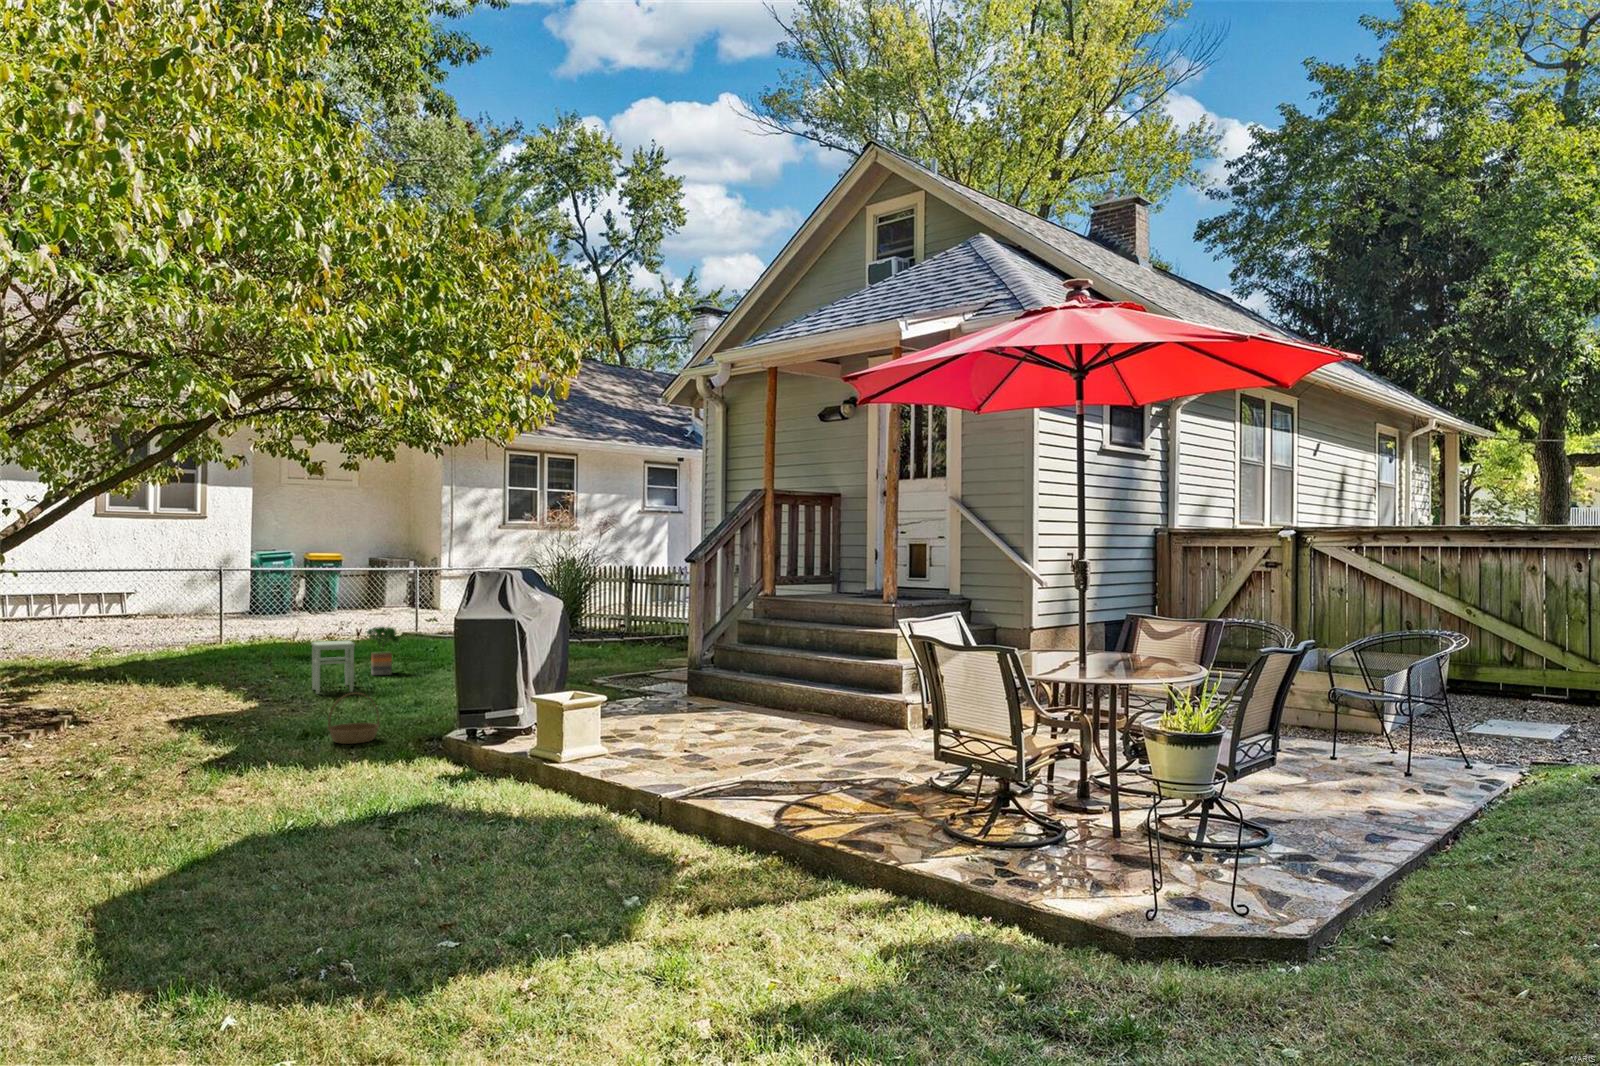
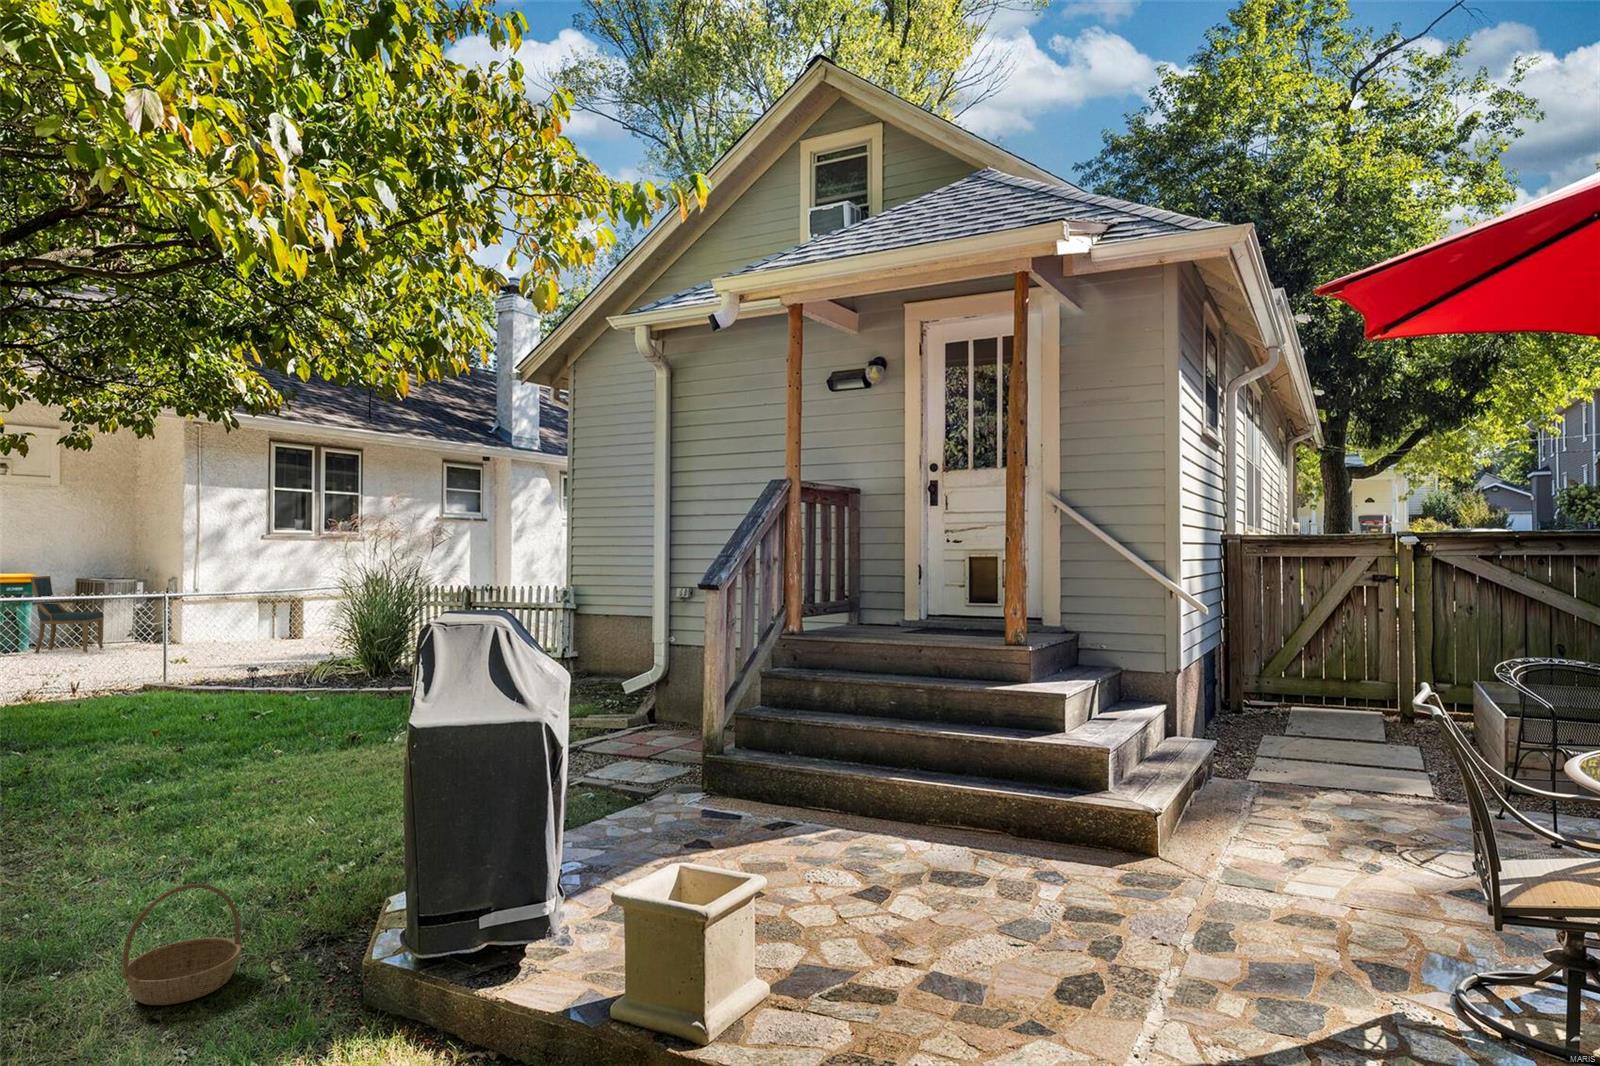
chair: none [341,557,388,614] -> present [30,576,104,653]
potted tree: present [367,627,400,675] -> none [121,694,187,776]
stool: present [312,640,355,694] -> none [26,729,118,833]

